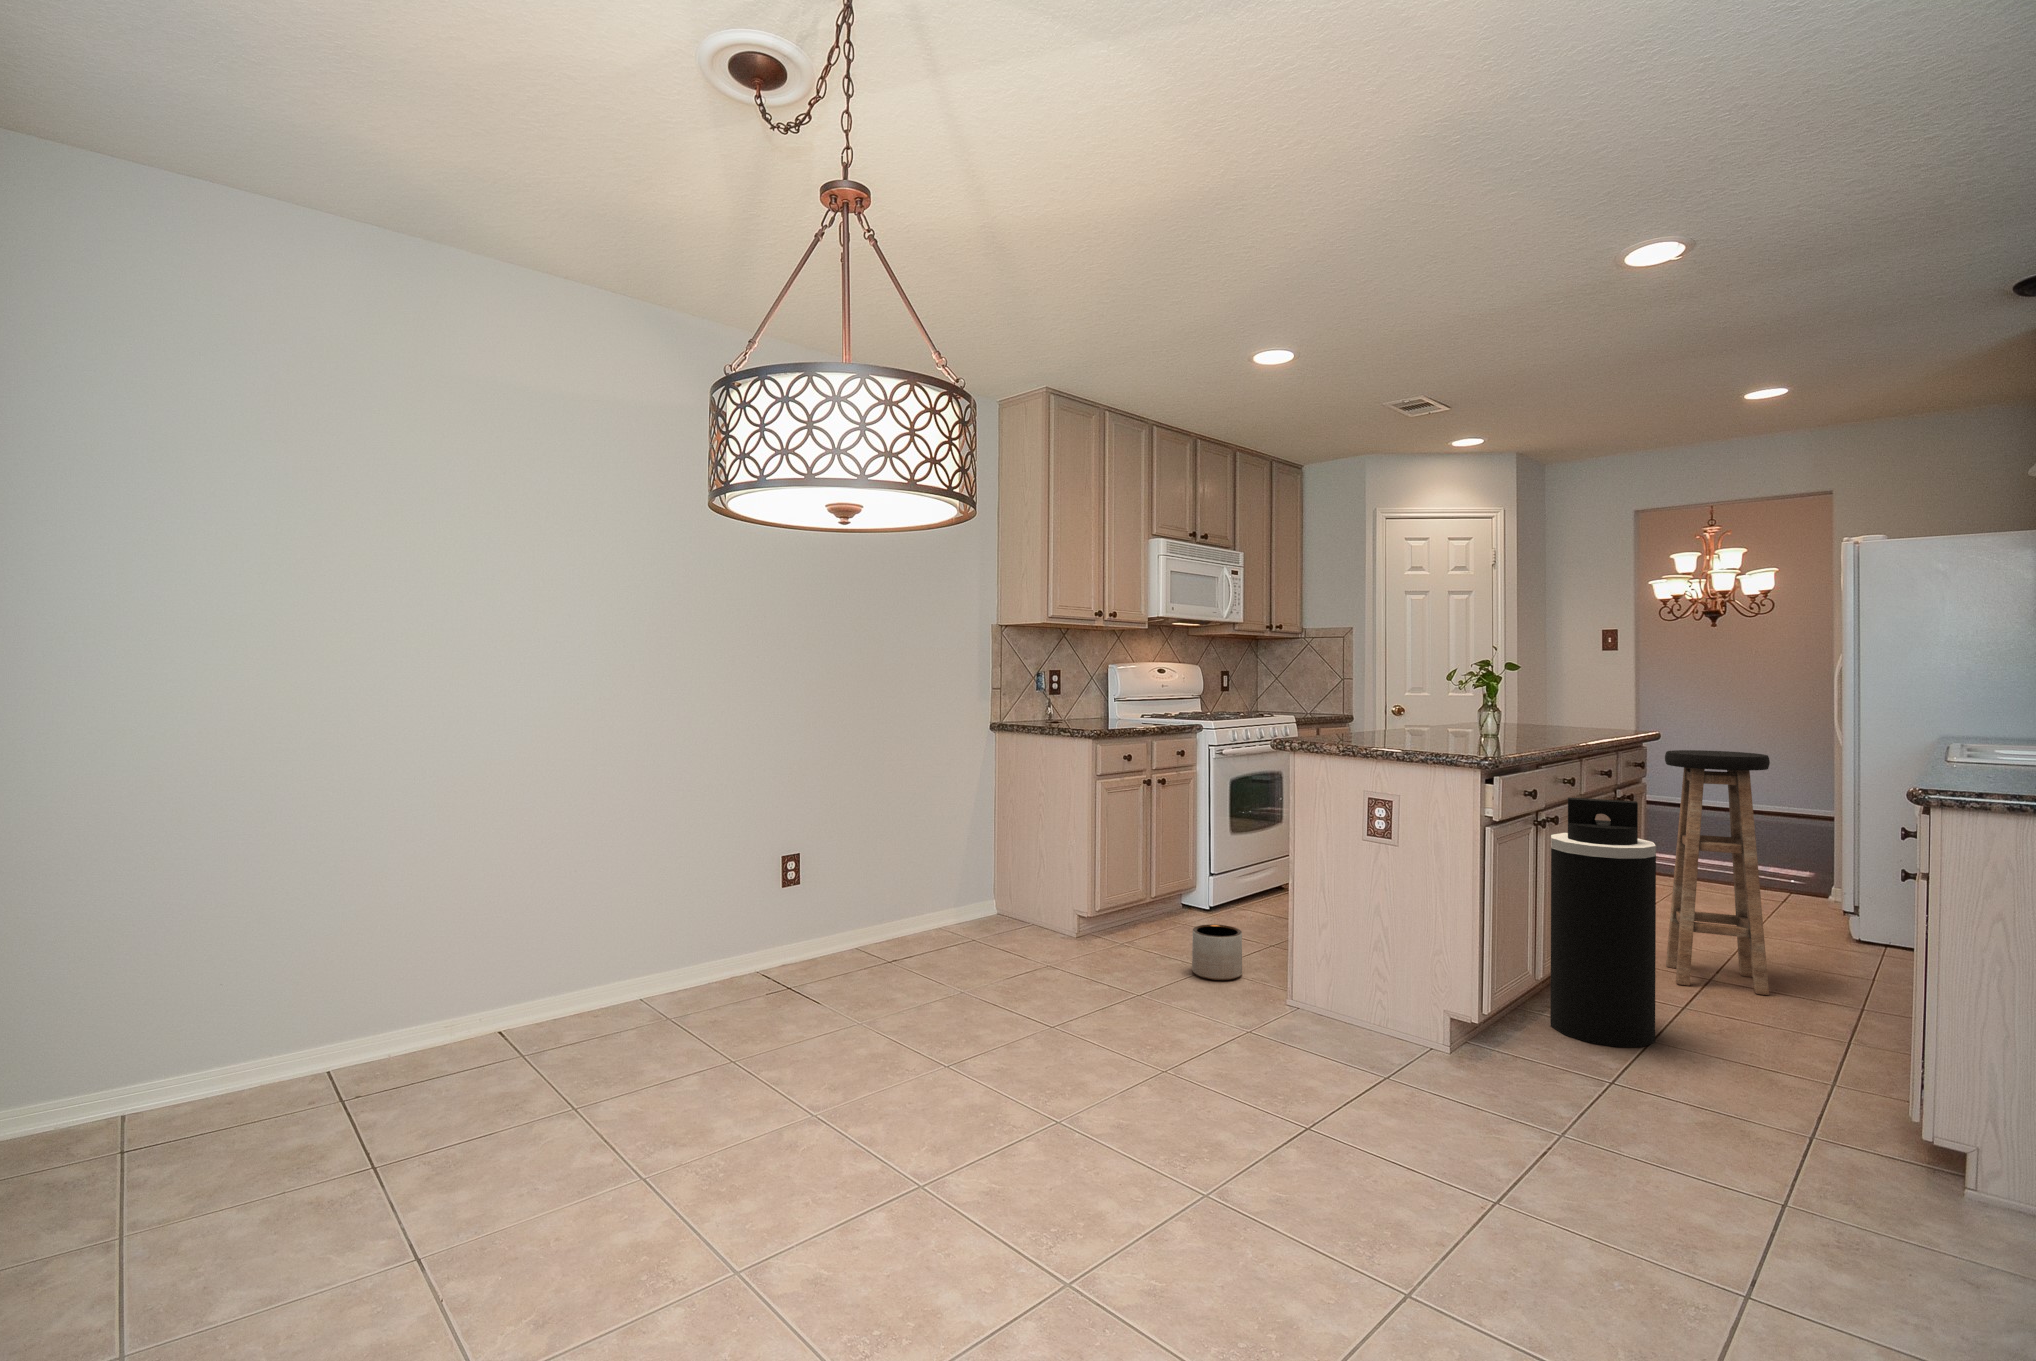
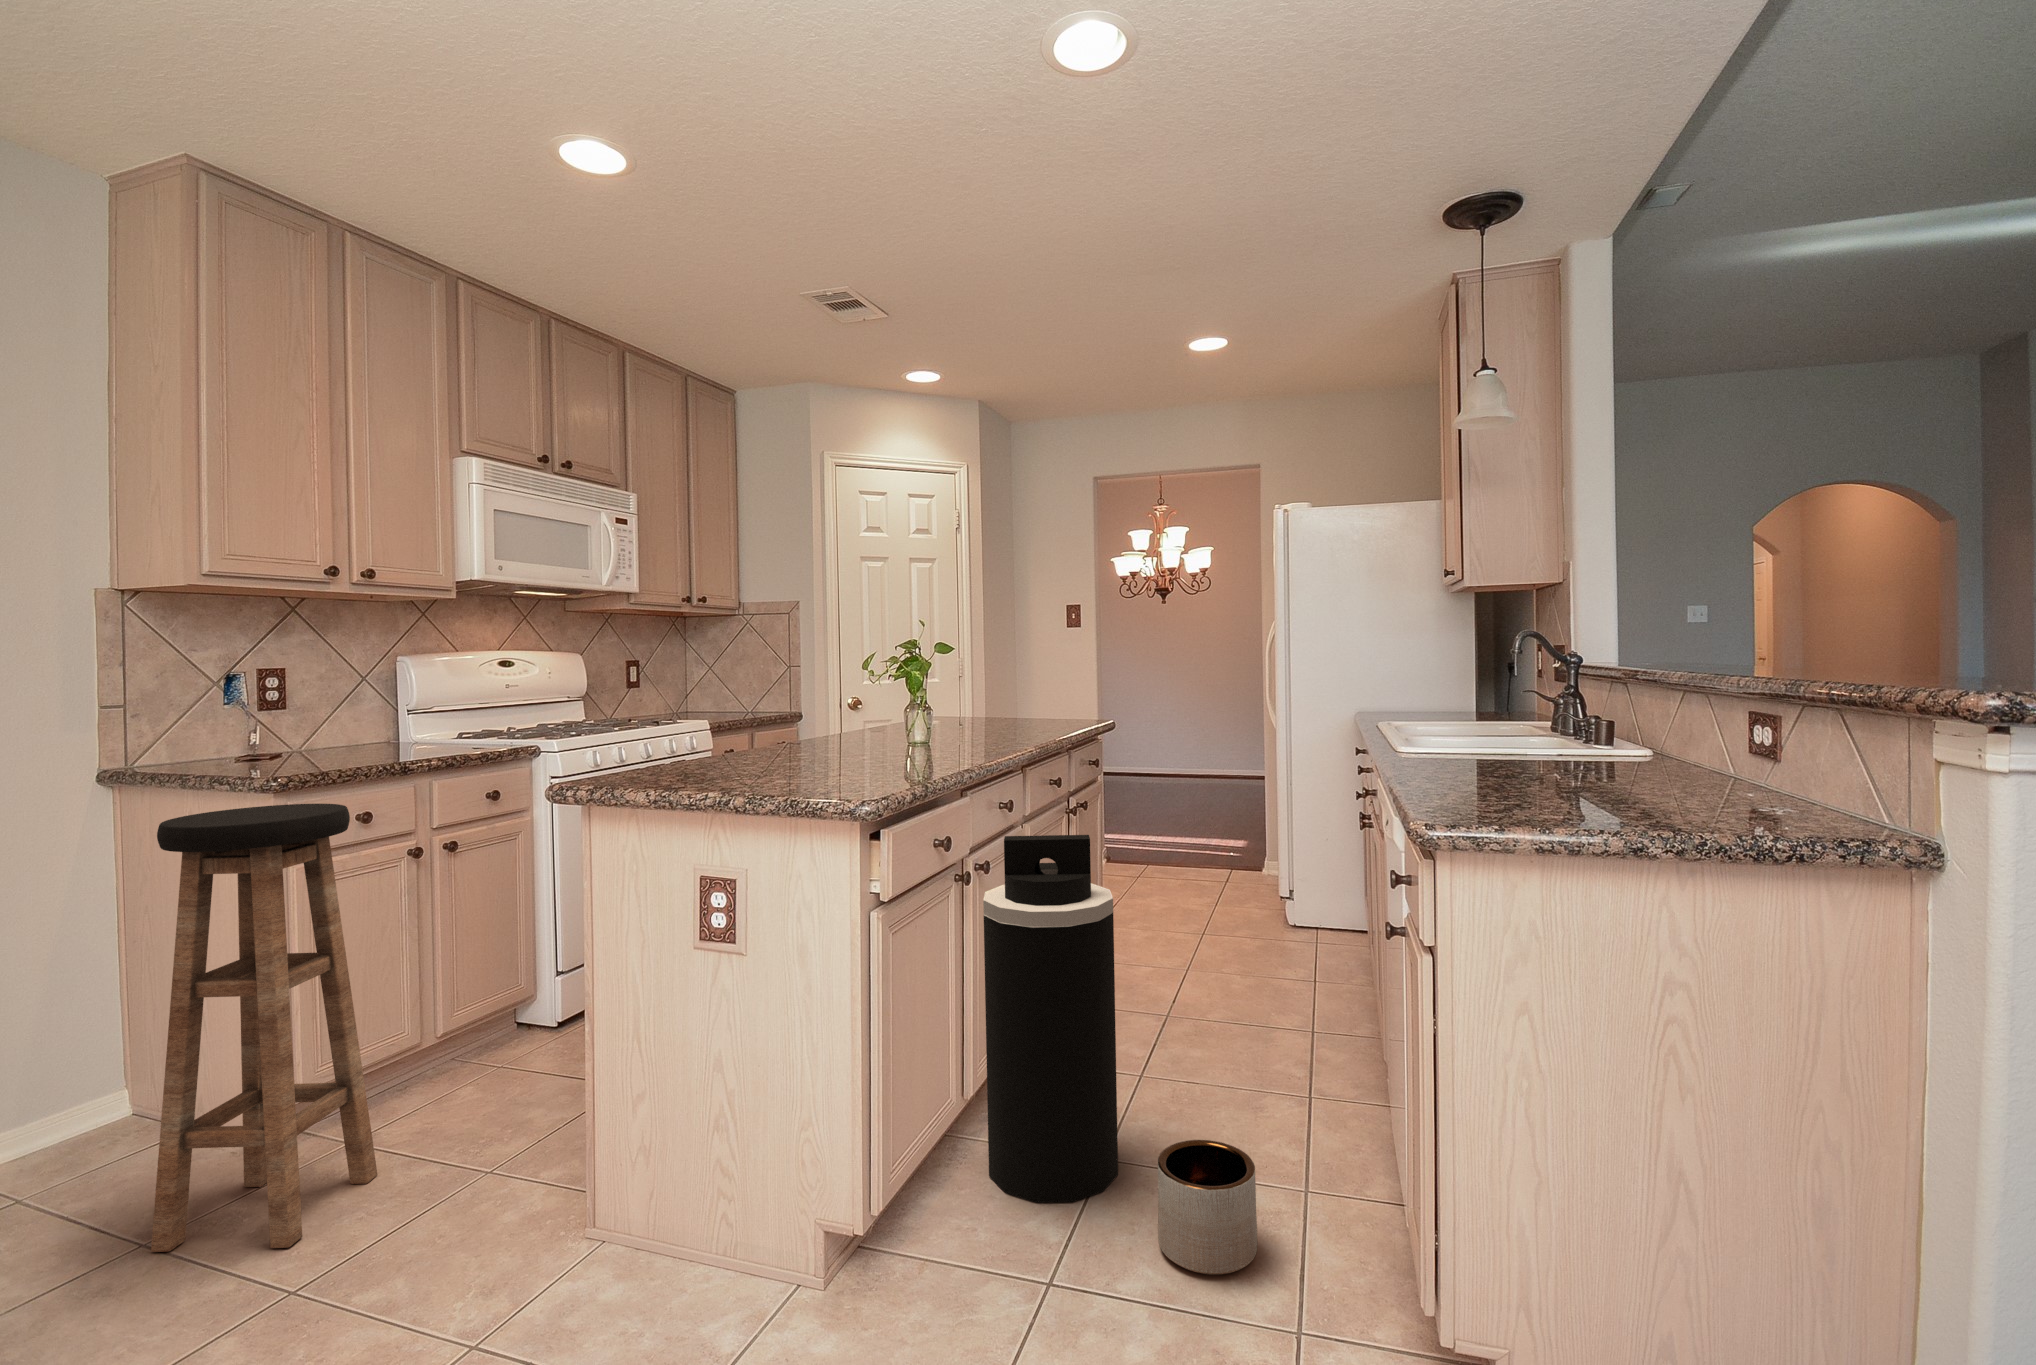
bar stool: present [1665,750,1770,995] -> present [151,804,377,1252]
planter: present [1192,924,1242,980] -> present [1158,1140,1257,1275]

